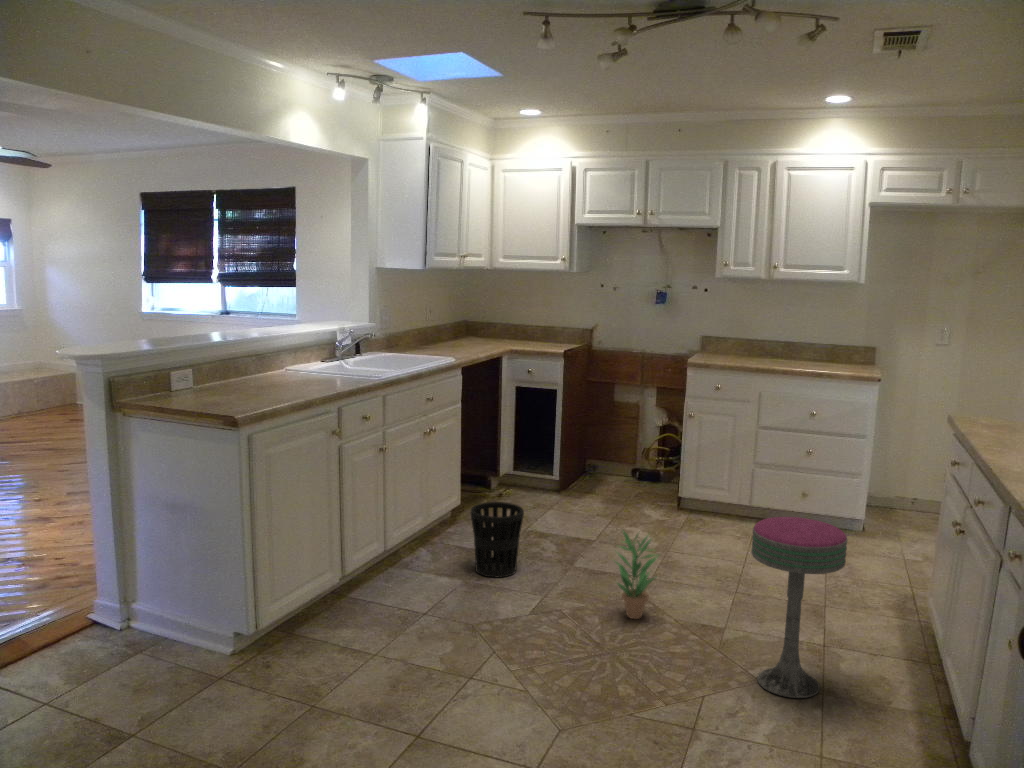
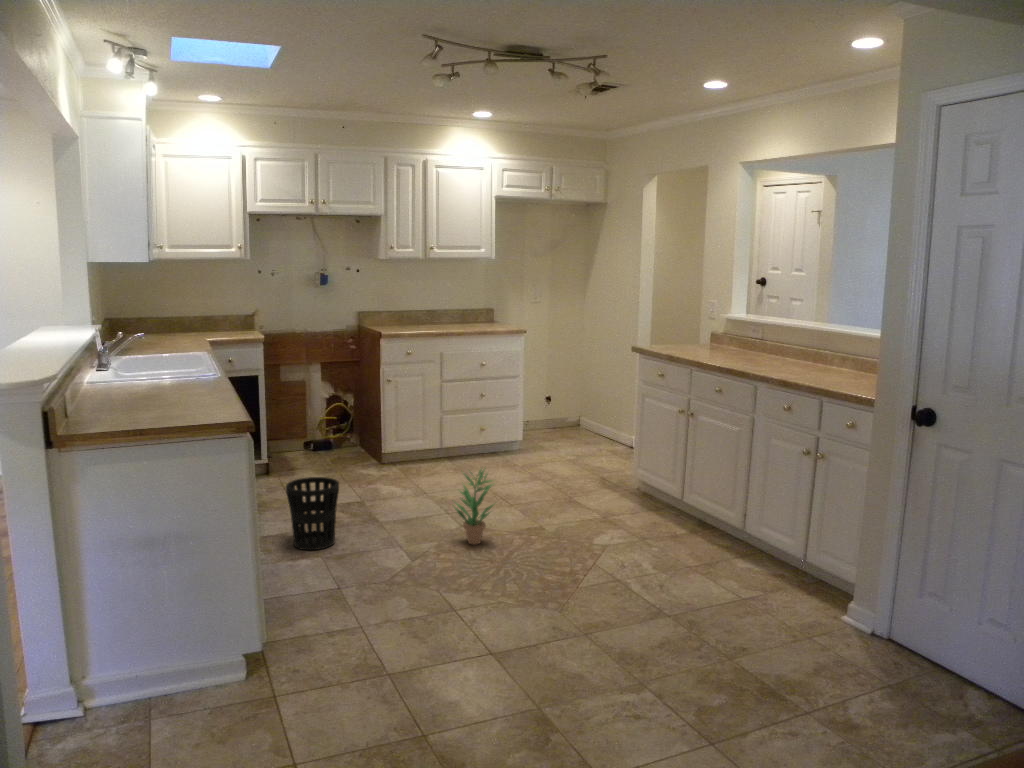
bar stool: present [751,517,847,698] -> none [597,426,666,559]

